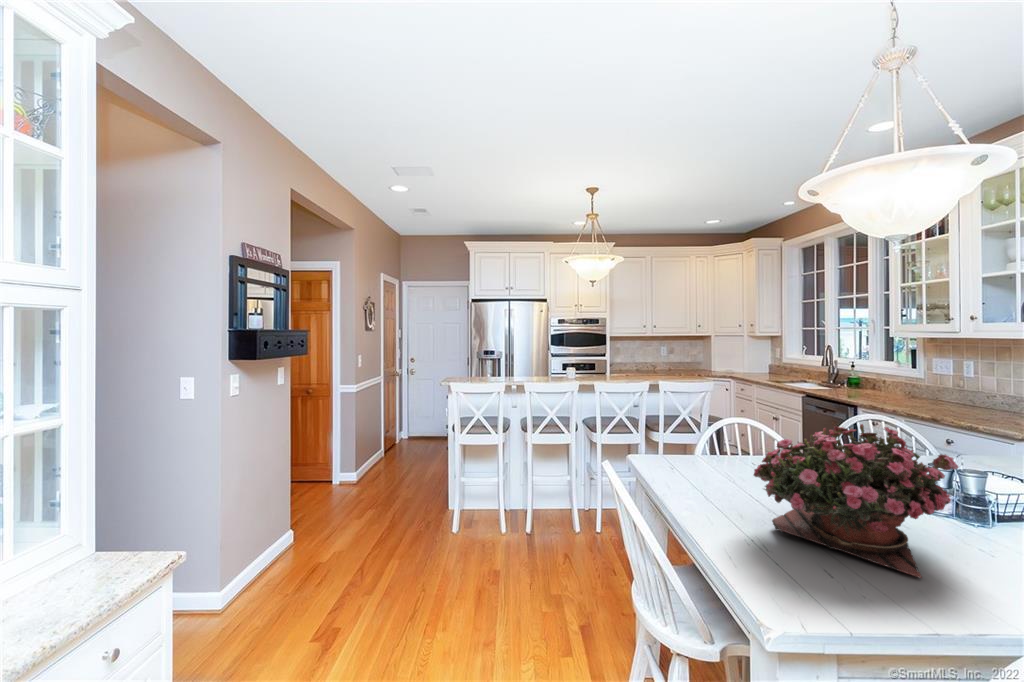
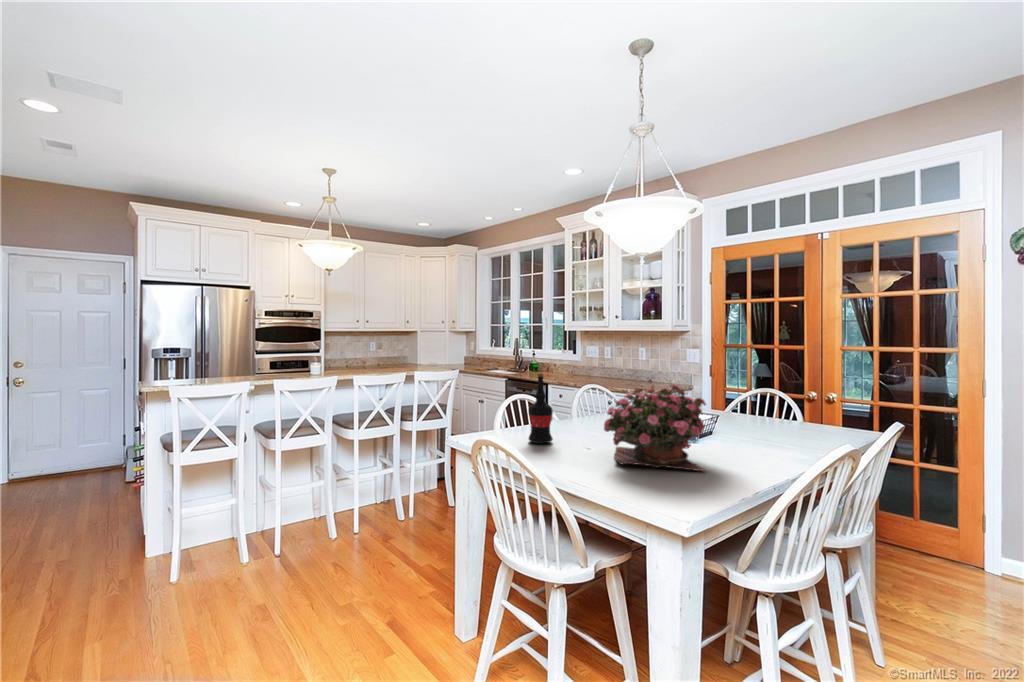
wine bottle: none [701,394,733,481] -> present [528,373,553,443]

